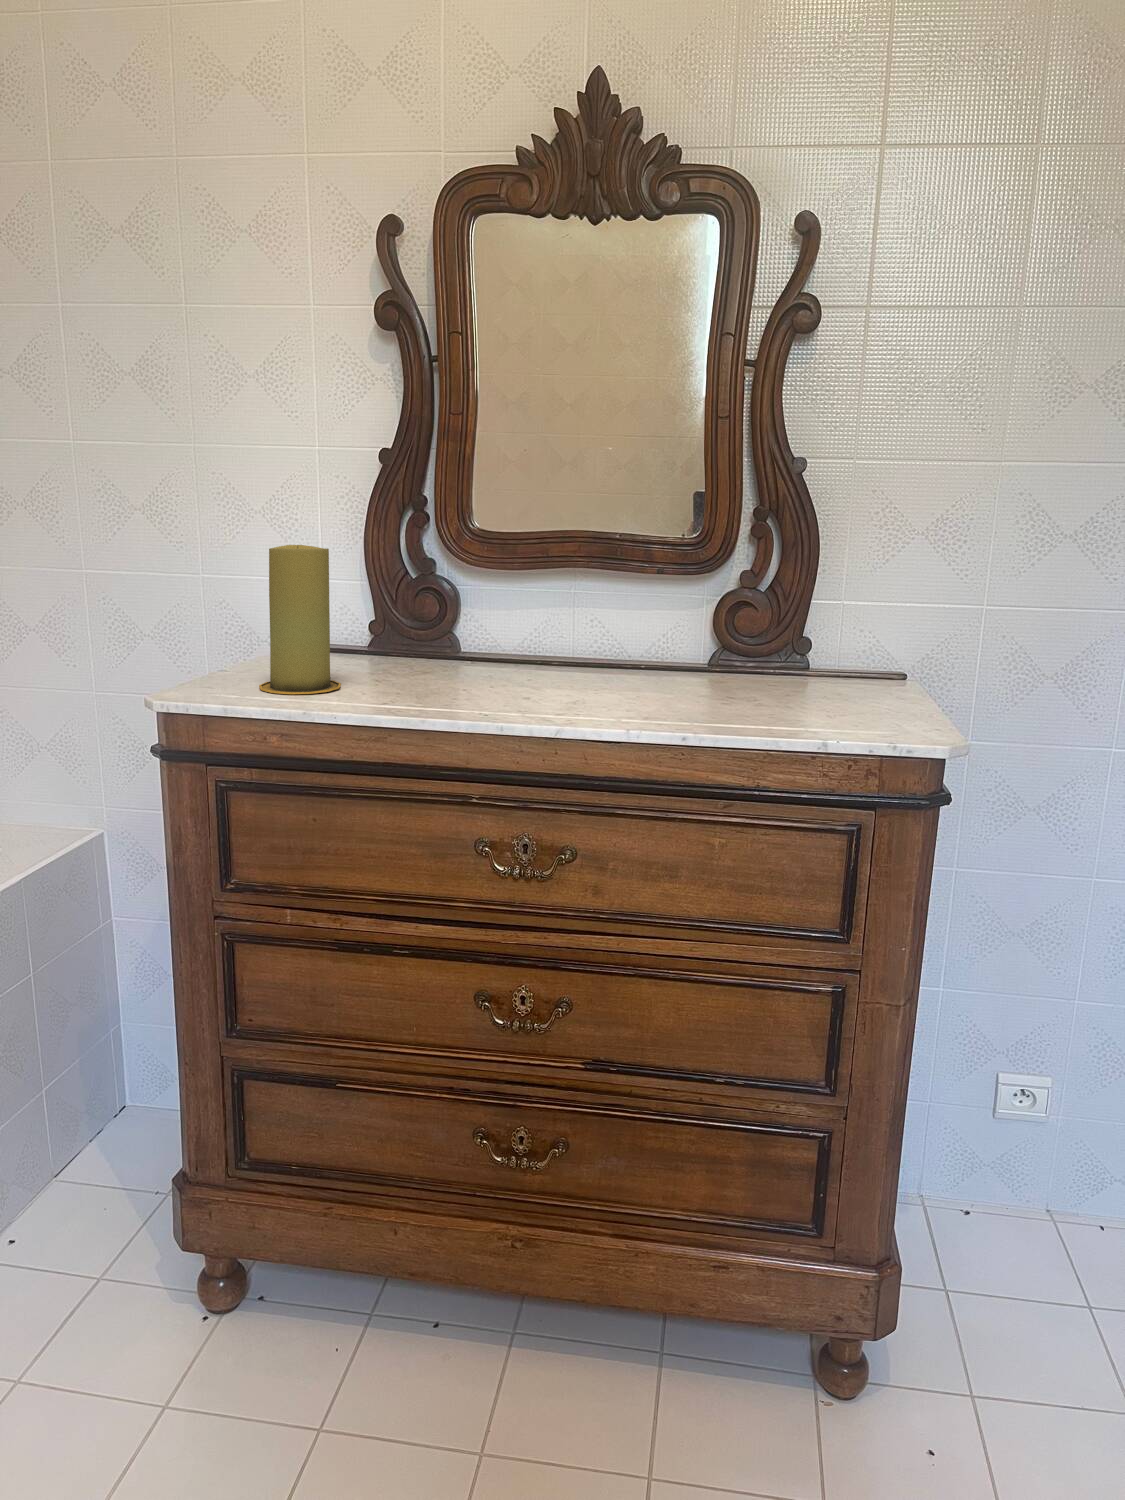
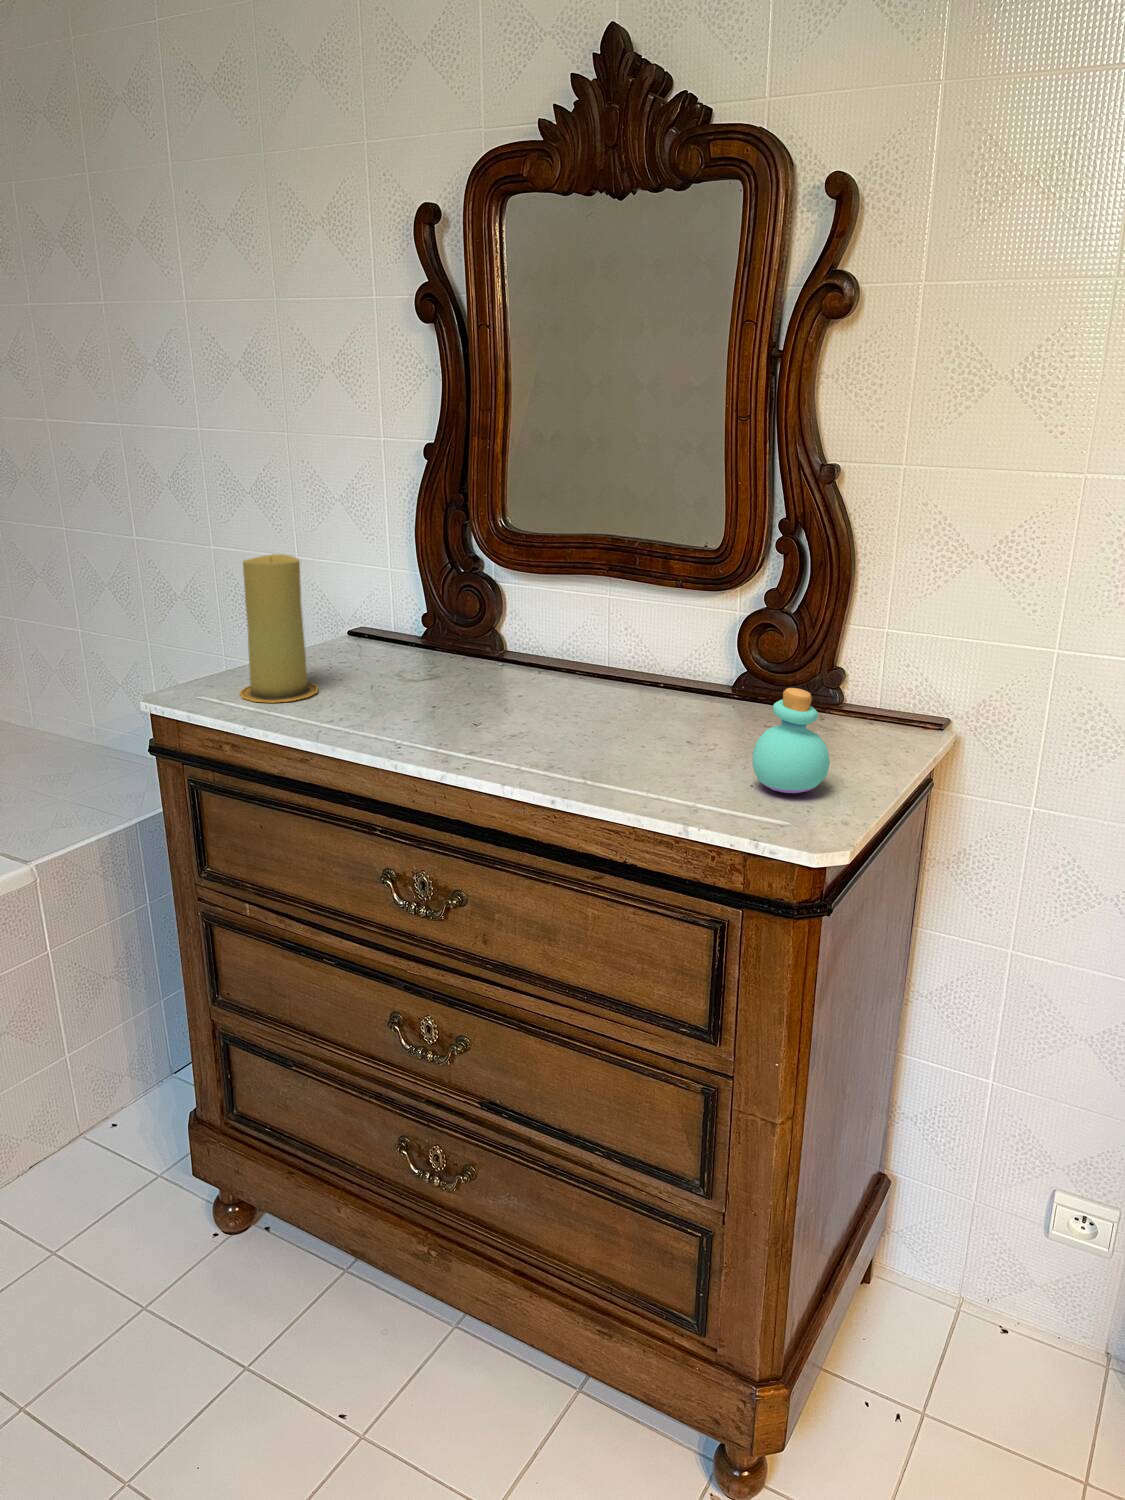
perfume bottle: none [833,626,900,716] -> present [753,688,830,793]

